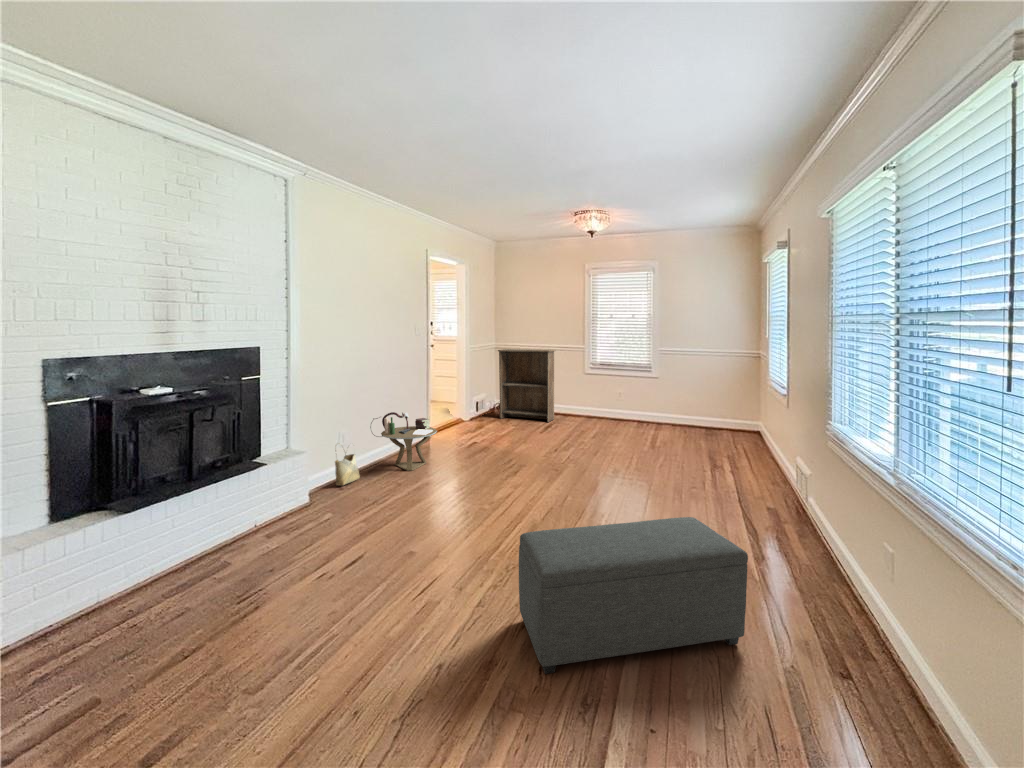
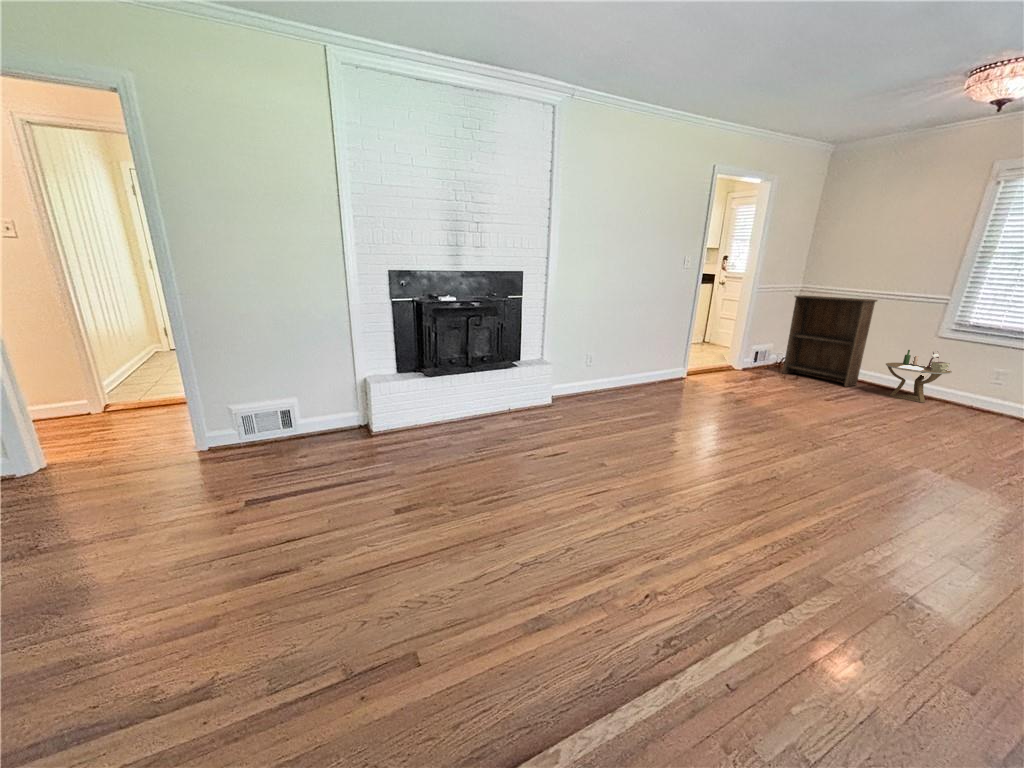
side table: present [370,412,437,471] -> present [886,350,952,402]
woven basket: present [335,452,360,486] -> none [579,363,601,400]
ottoman: present [519,517,748,674] -> none [645,467,980,697]

